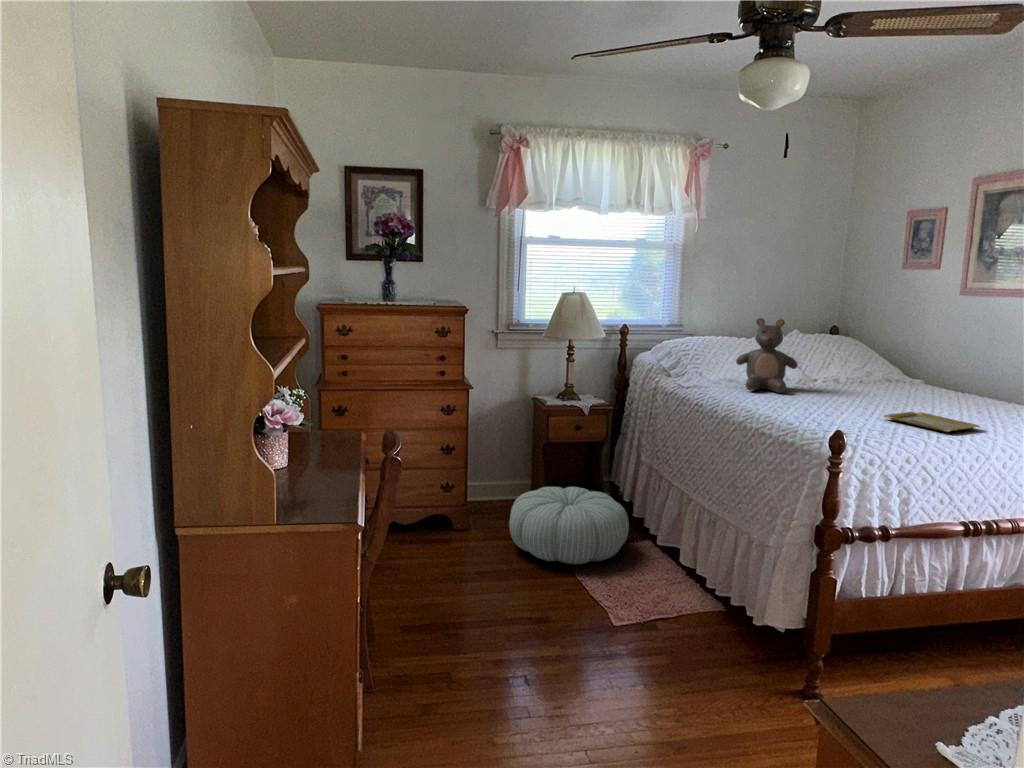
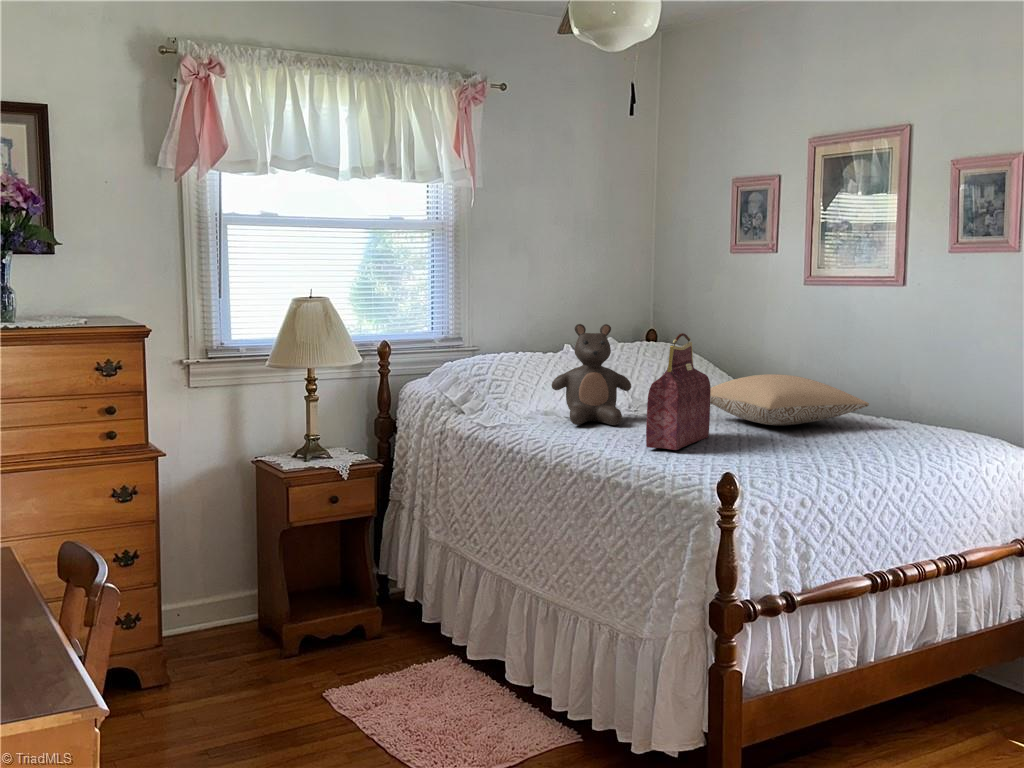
handbag: none [795,327,855,413] -> present [646,333,711,450]
pillow: none [854,364,998,404] -> present [710,374,869,425]
tray: present [884,412,980,432] -> none [755,437,867,460]
pouf: present [509,487,629,564] -> none [241,591,426,713]

